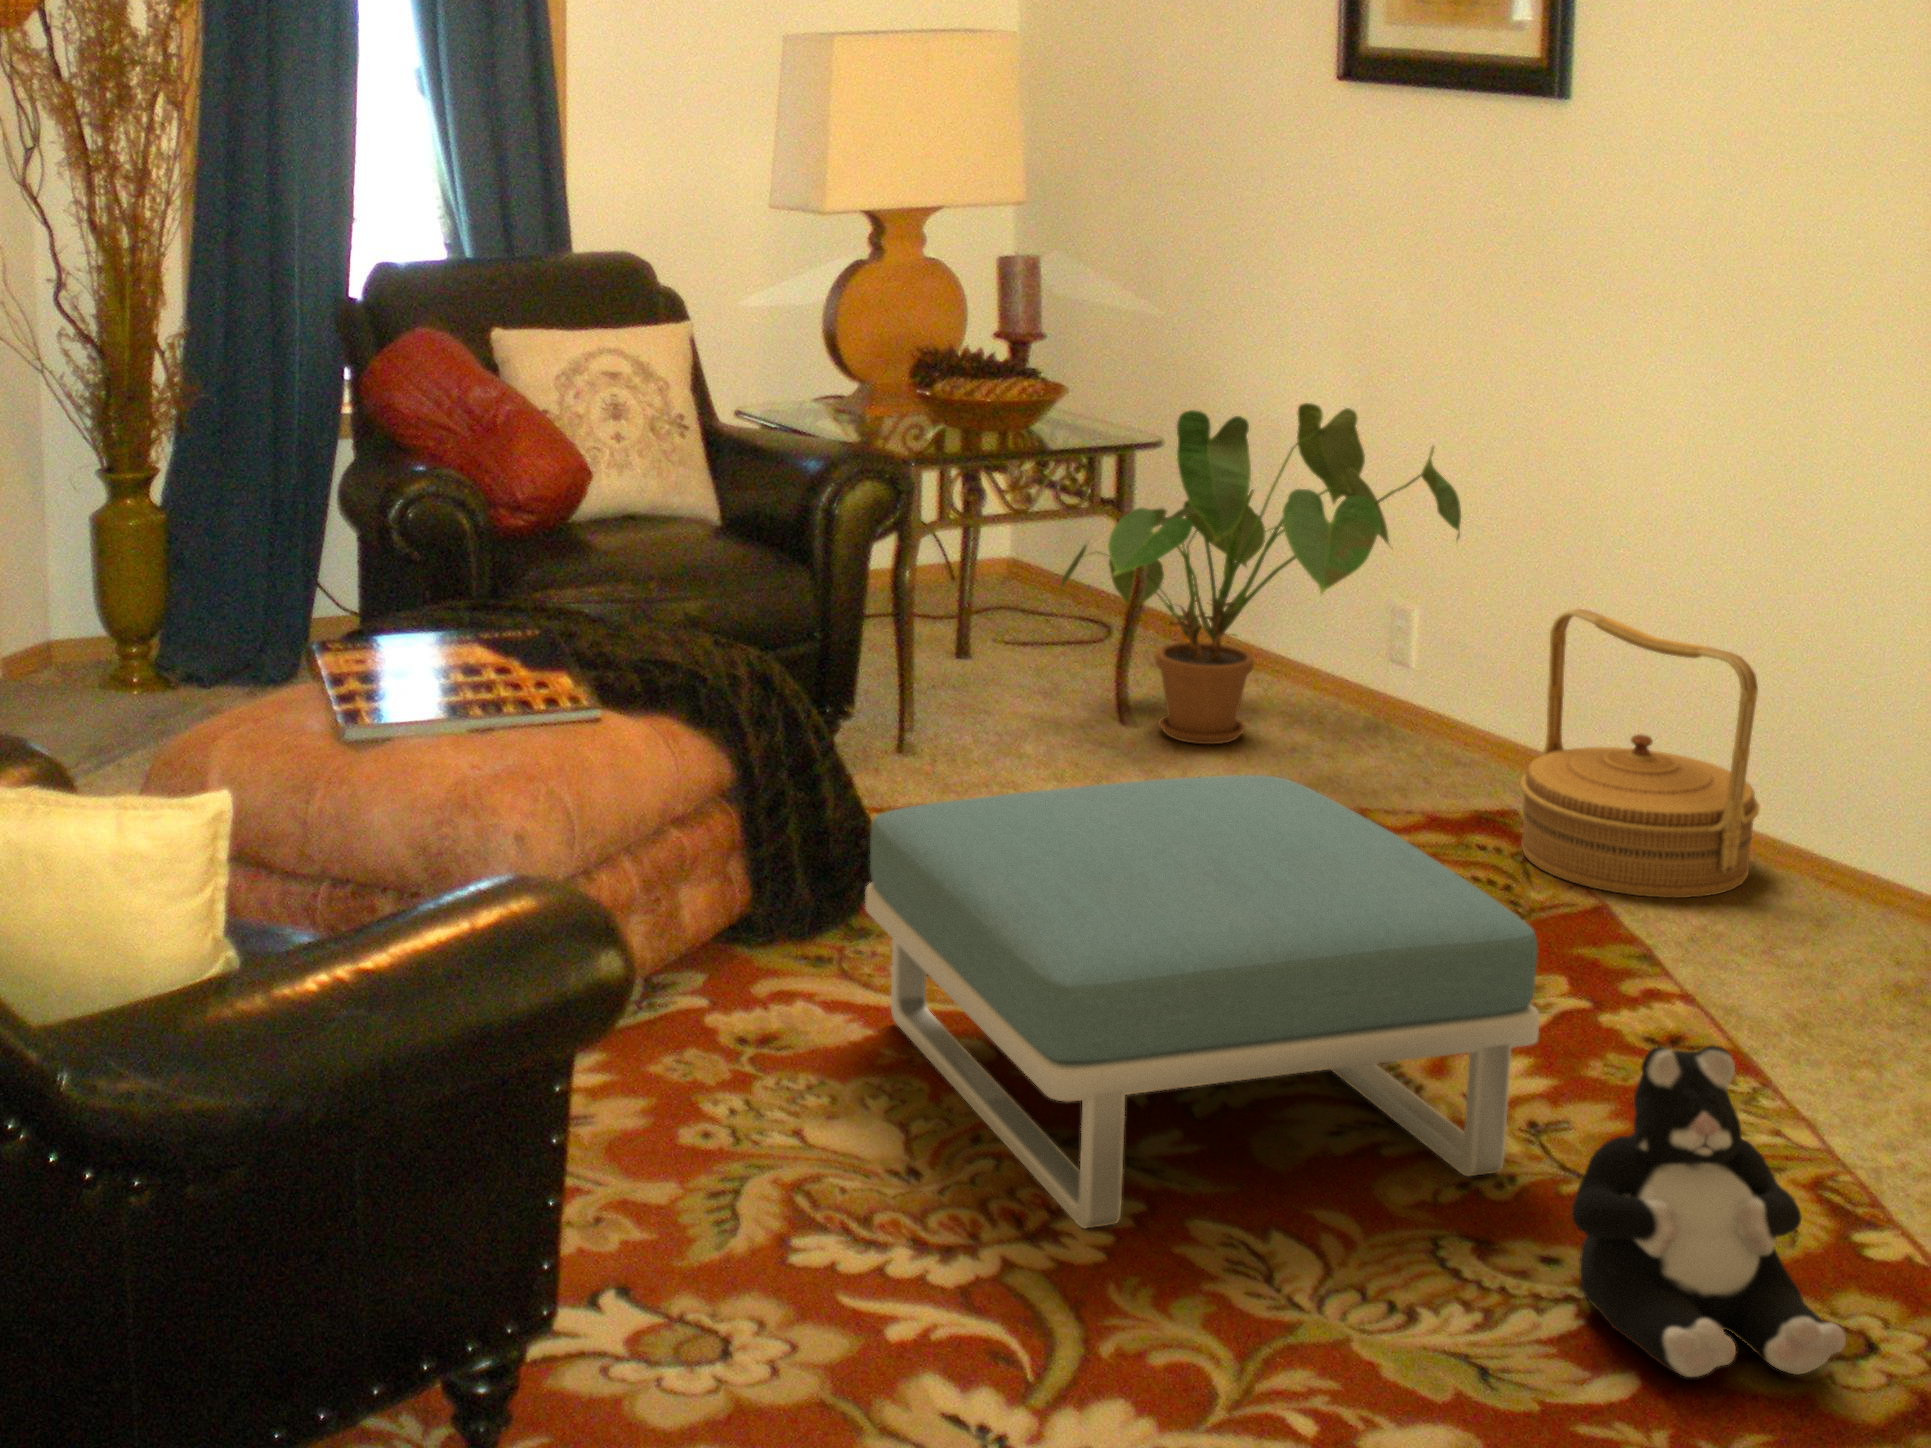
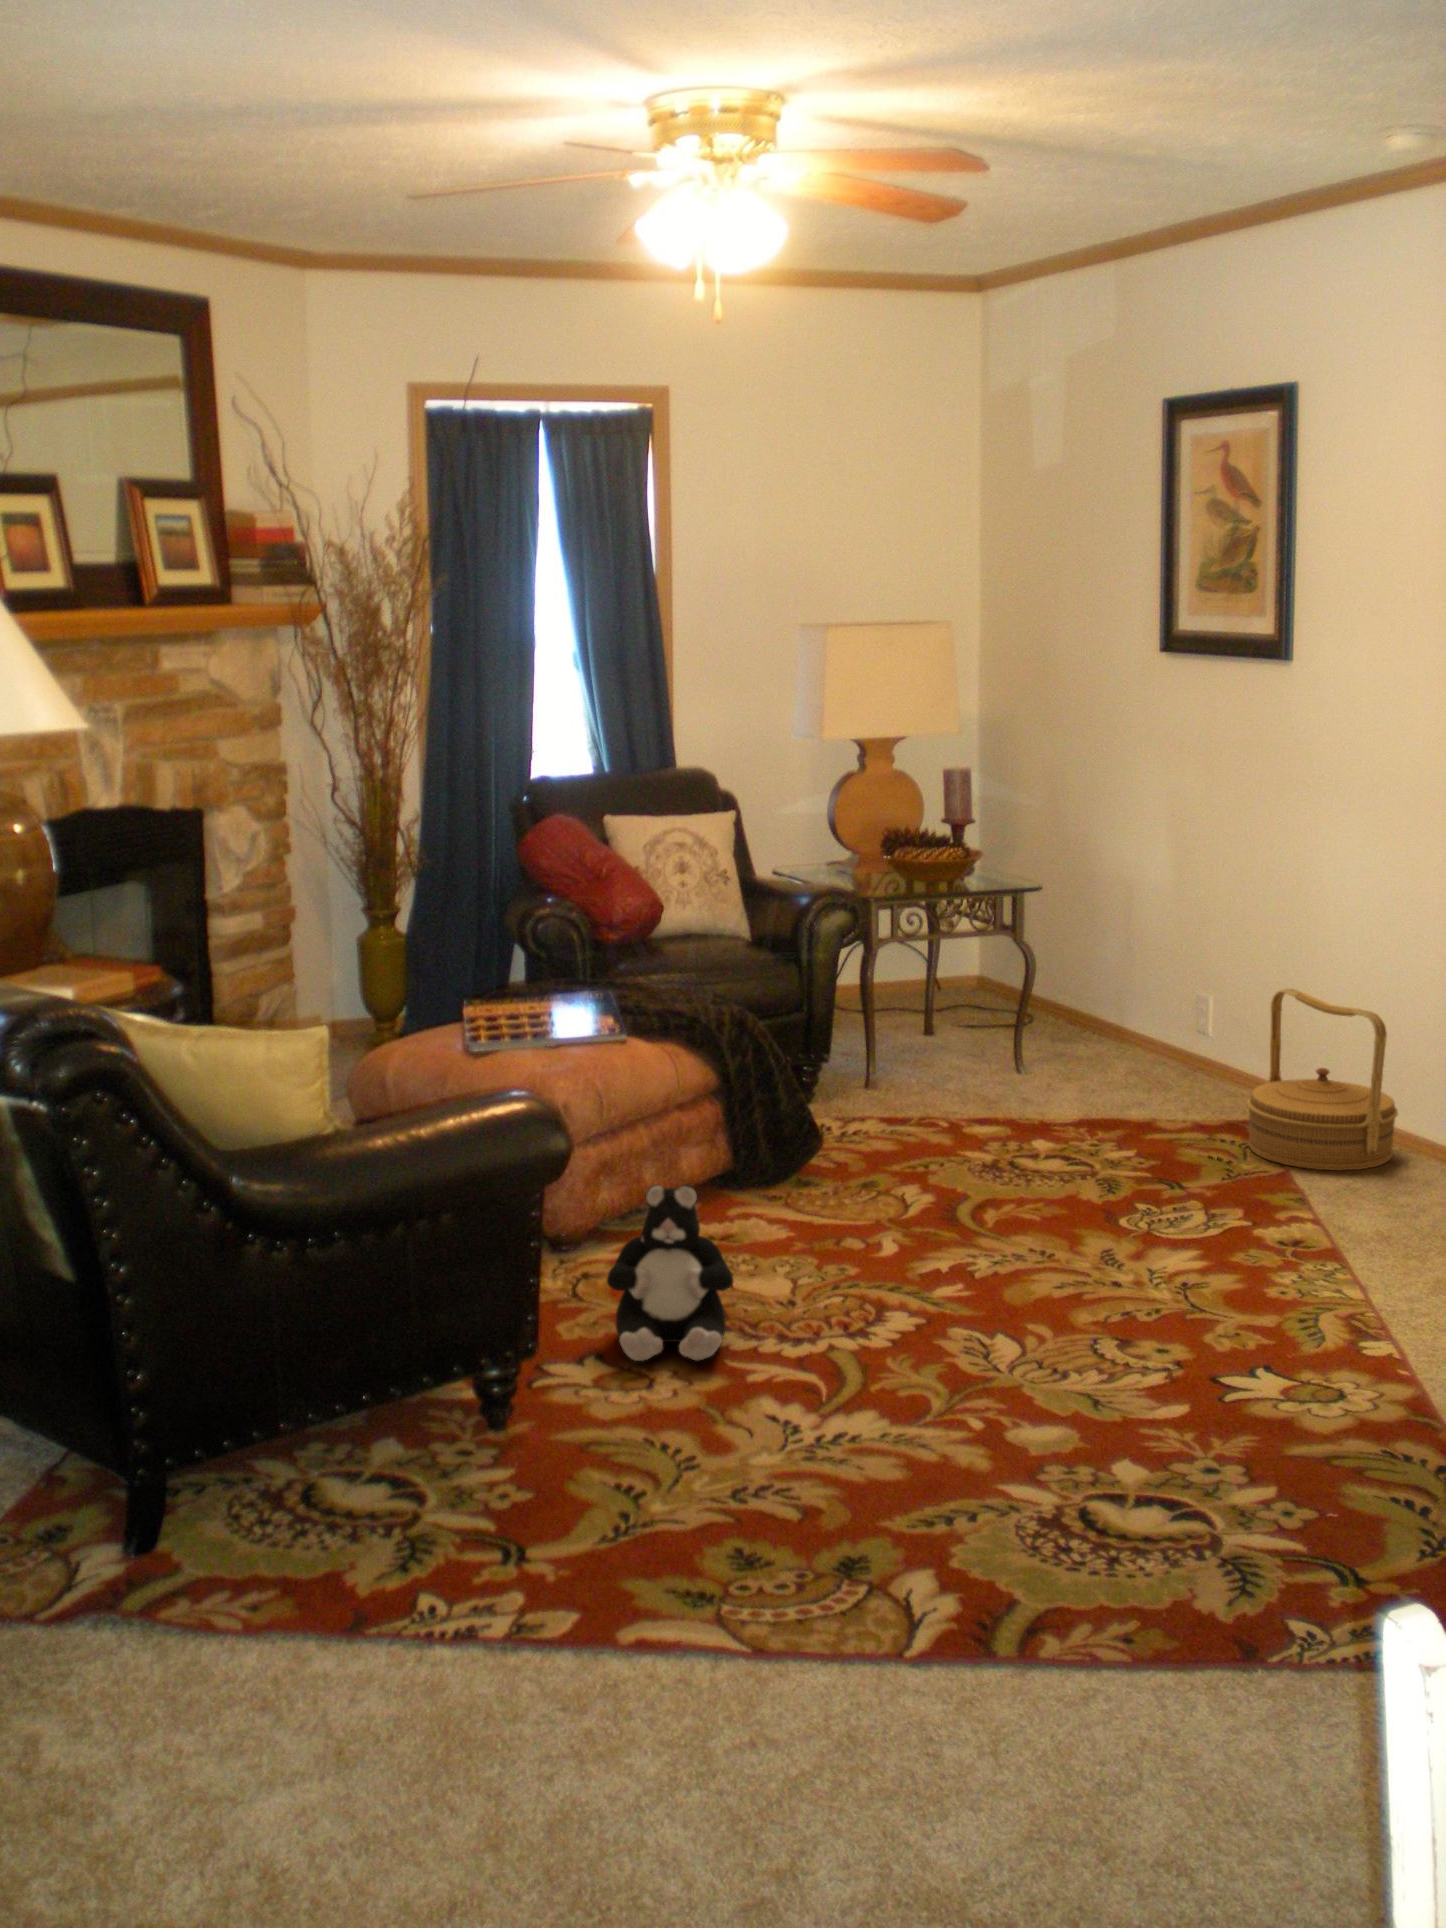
house plant: present [1060,403,1461,744] -> none [974,863,1234,1085]
footstool: present [865,775,1540,1228] -> none [788,1079,1174,1332]
plush toy: present [1571,1045,1846,1377] -> present [607,1184,733,1361]

